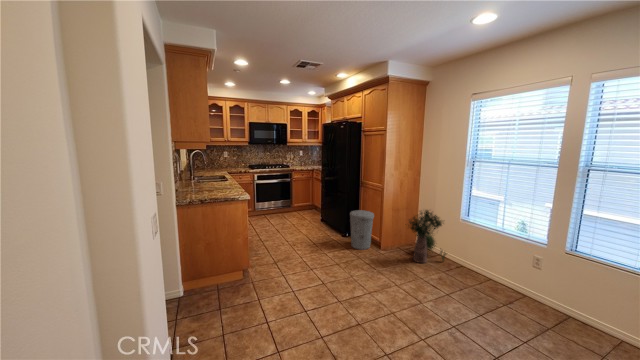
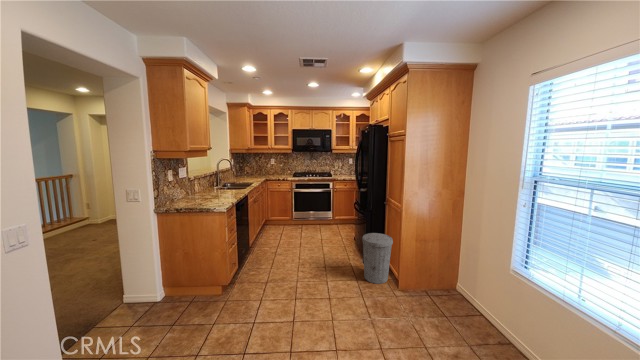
potted plant: present [409,210,446,263] -> none [425,245,488,327]

